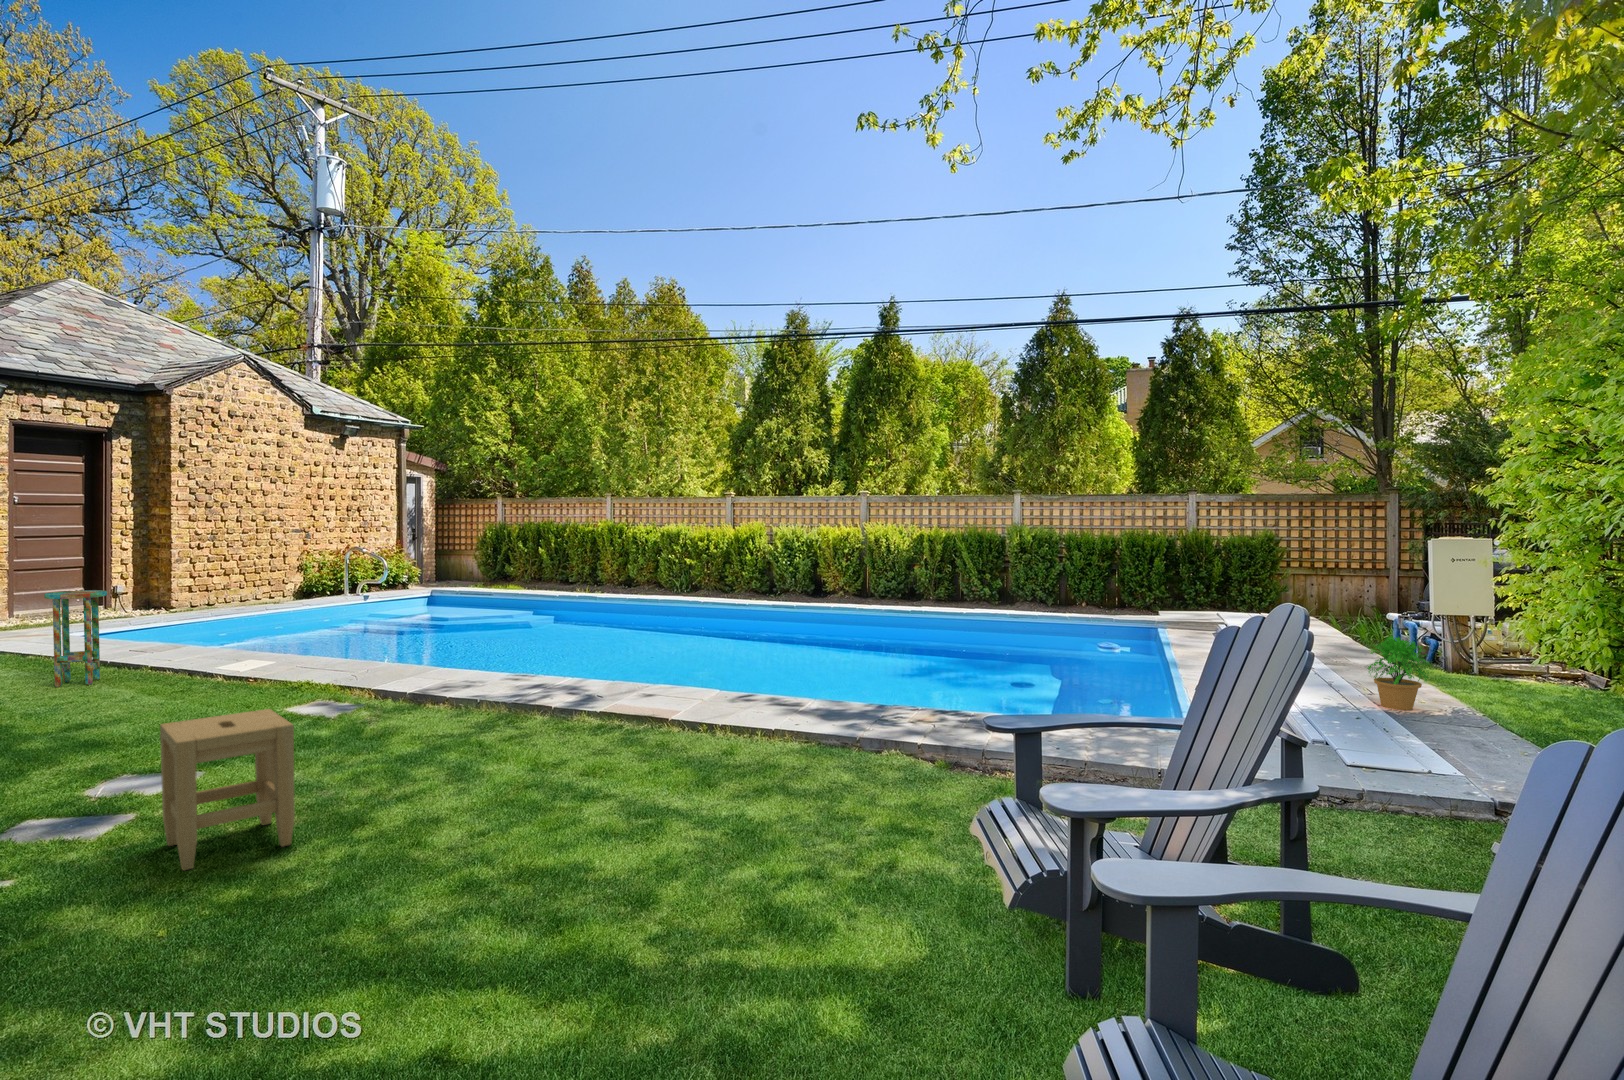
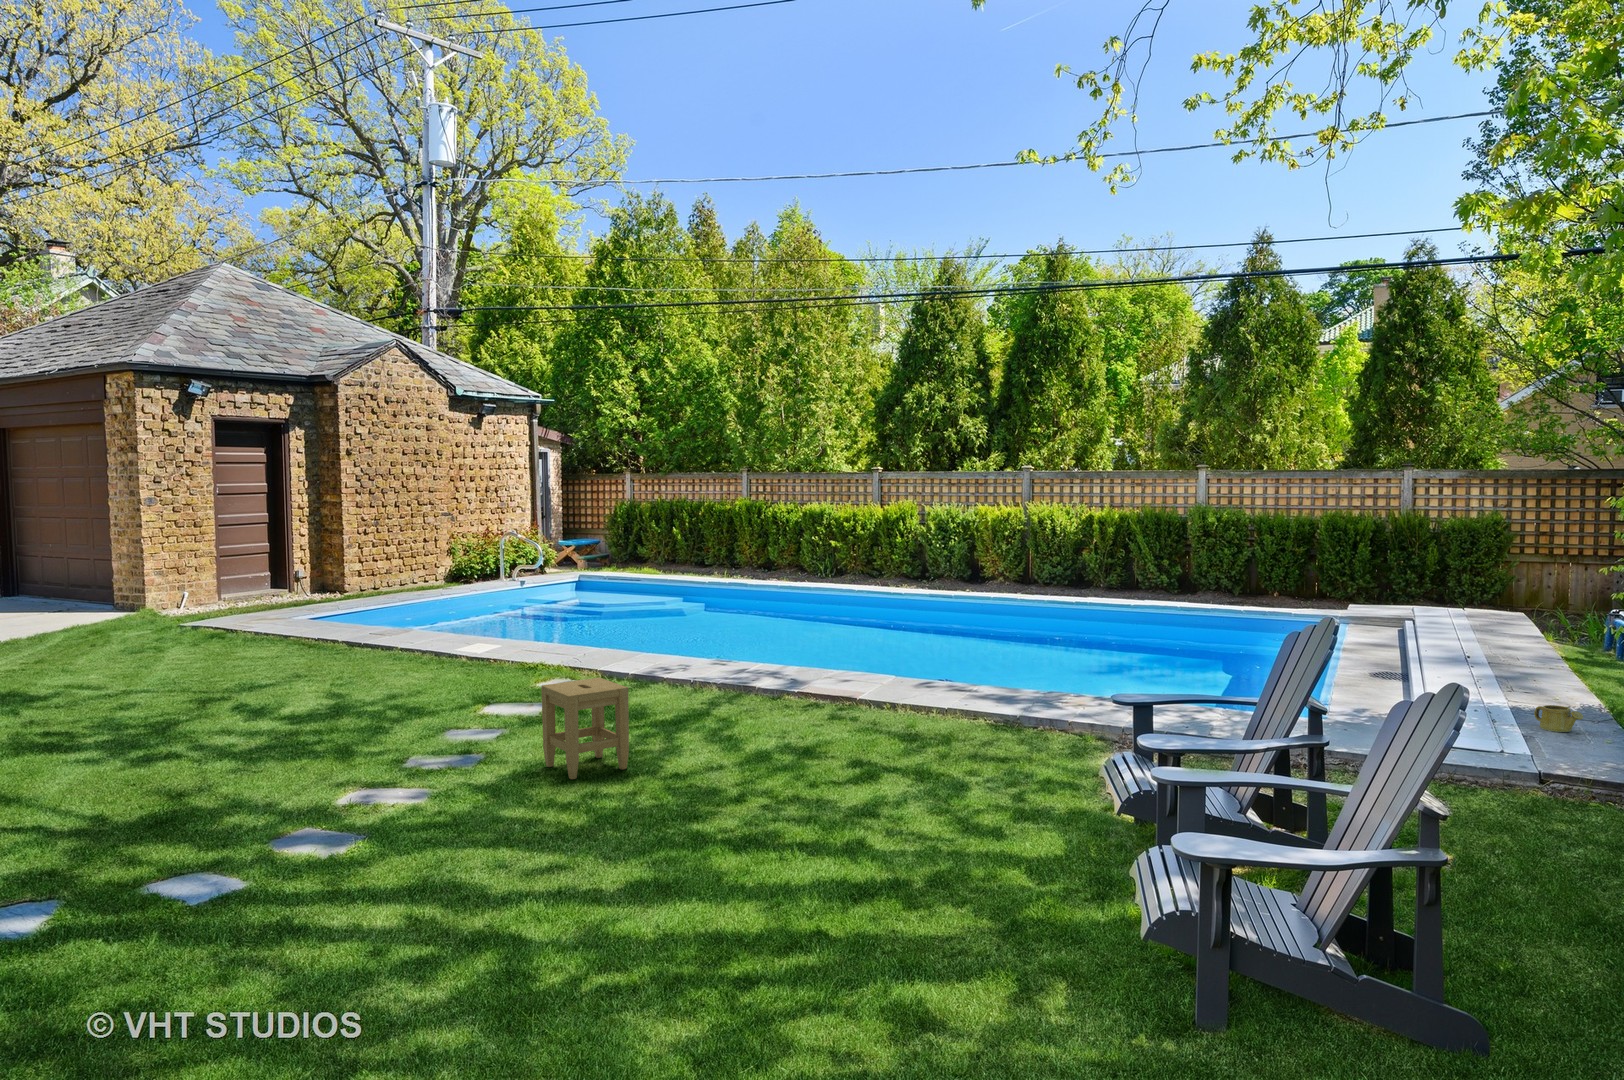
side table: present [44,590,107,687] -> none [330,583,373,664]
potted plant: present [1367,636,1429,710] -> none [1501,634,1568,704]
watering can: none [1430,715,1493,746] -> present [1534,705,1583,732]

